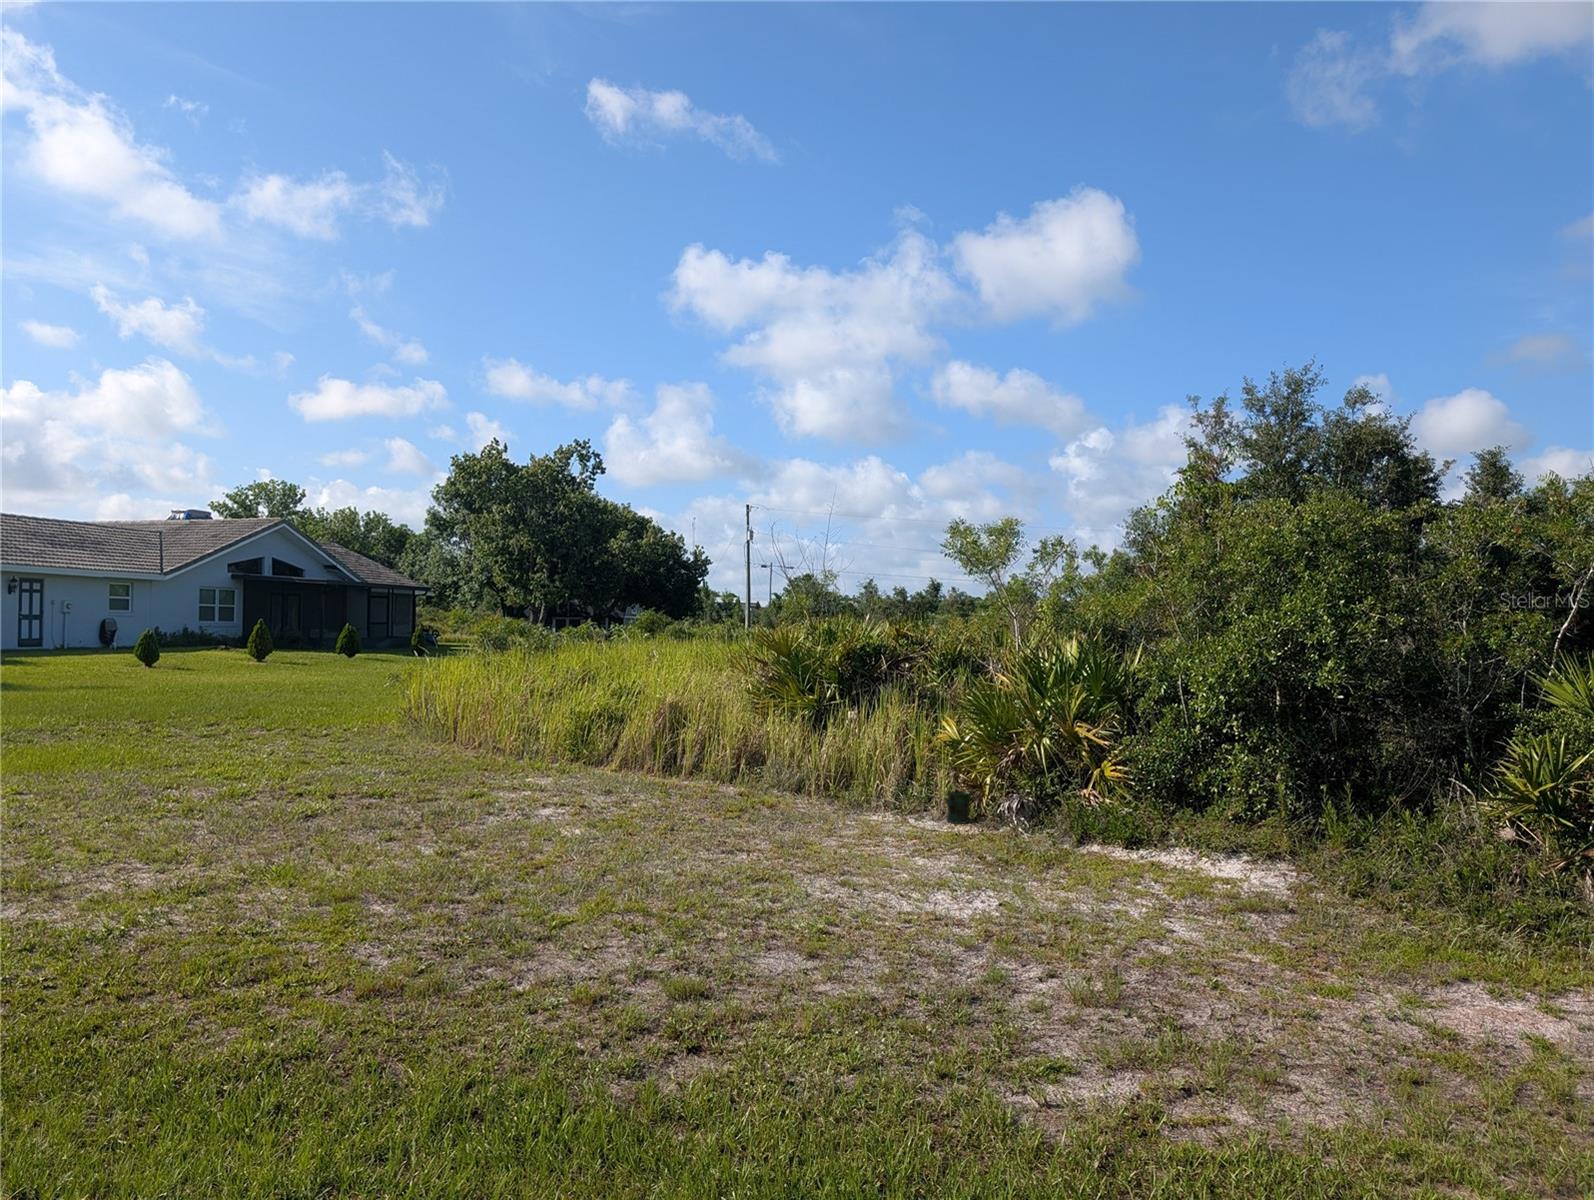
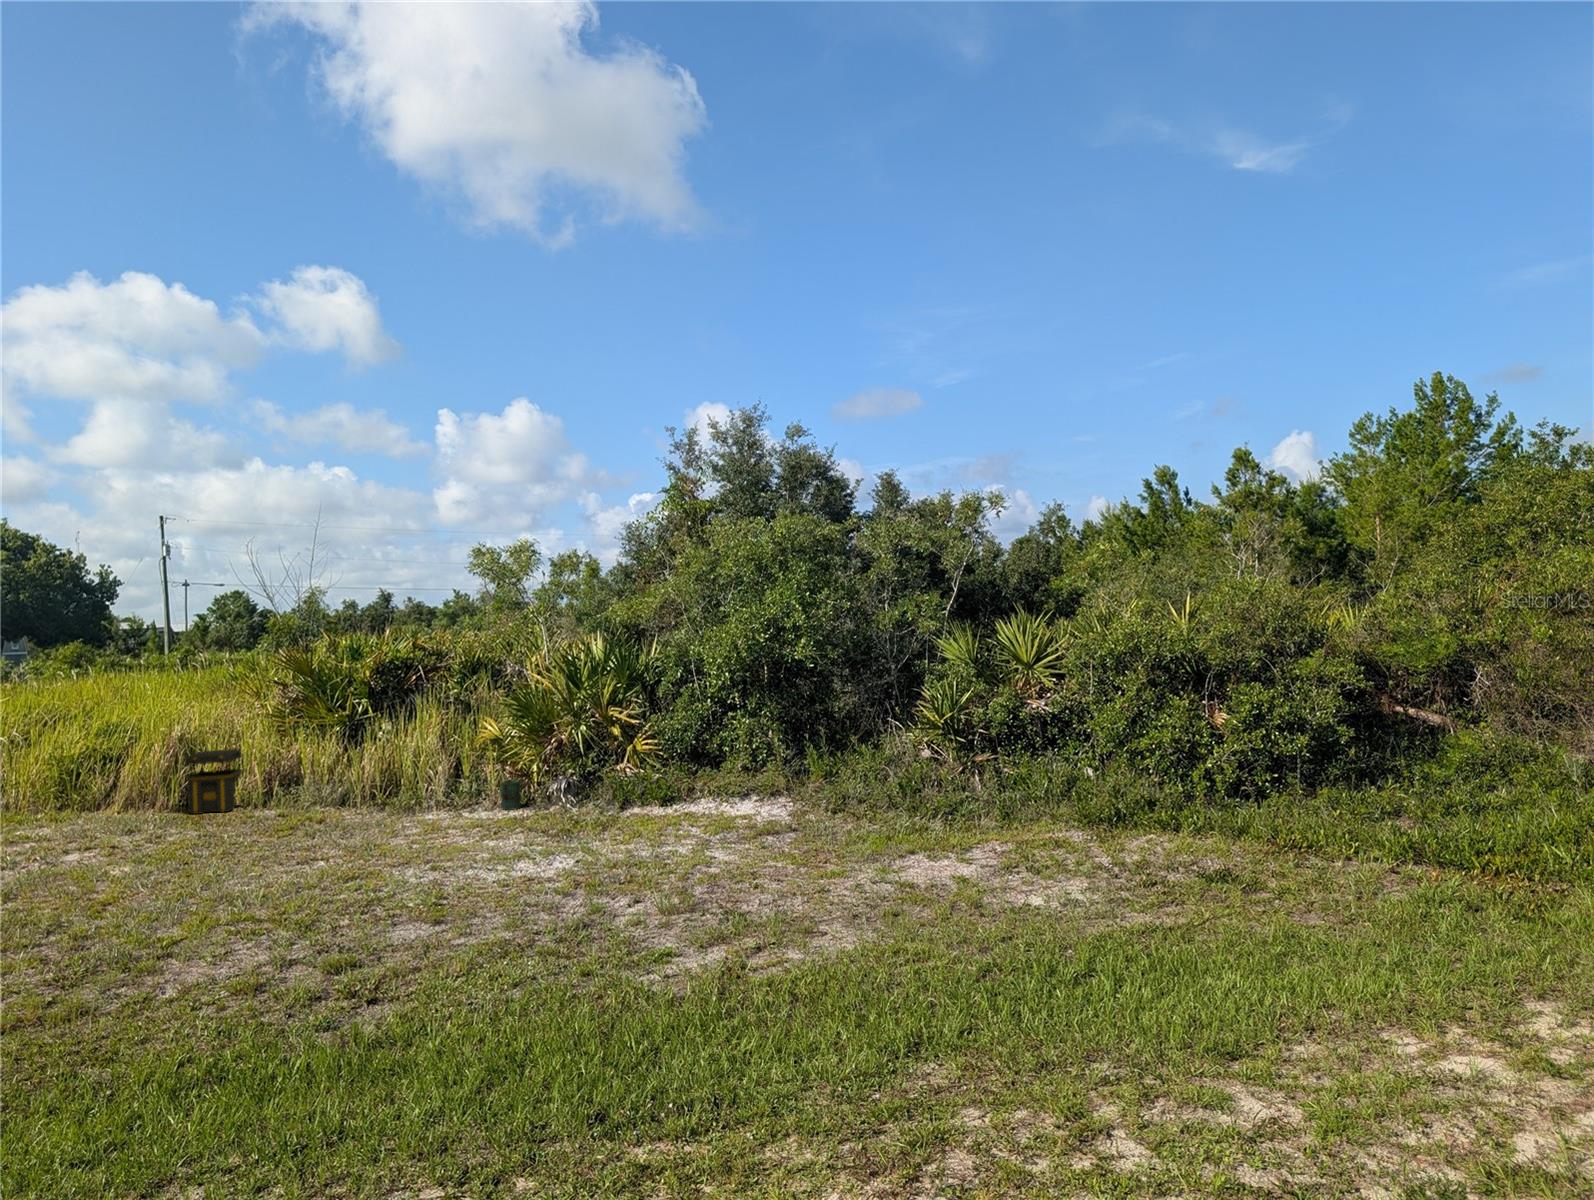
toolbox: none [671,723,720,784] -> present [186,749,242,814]

